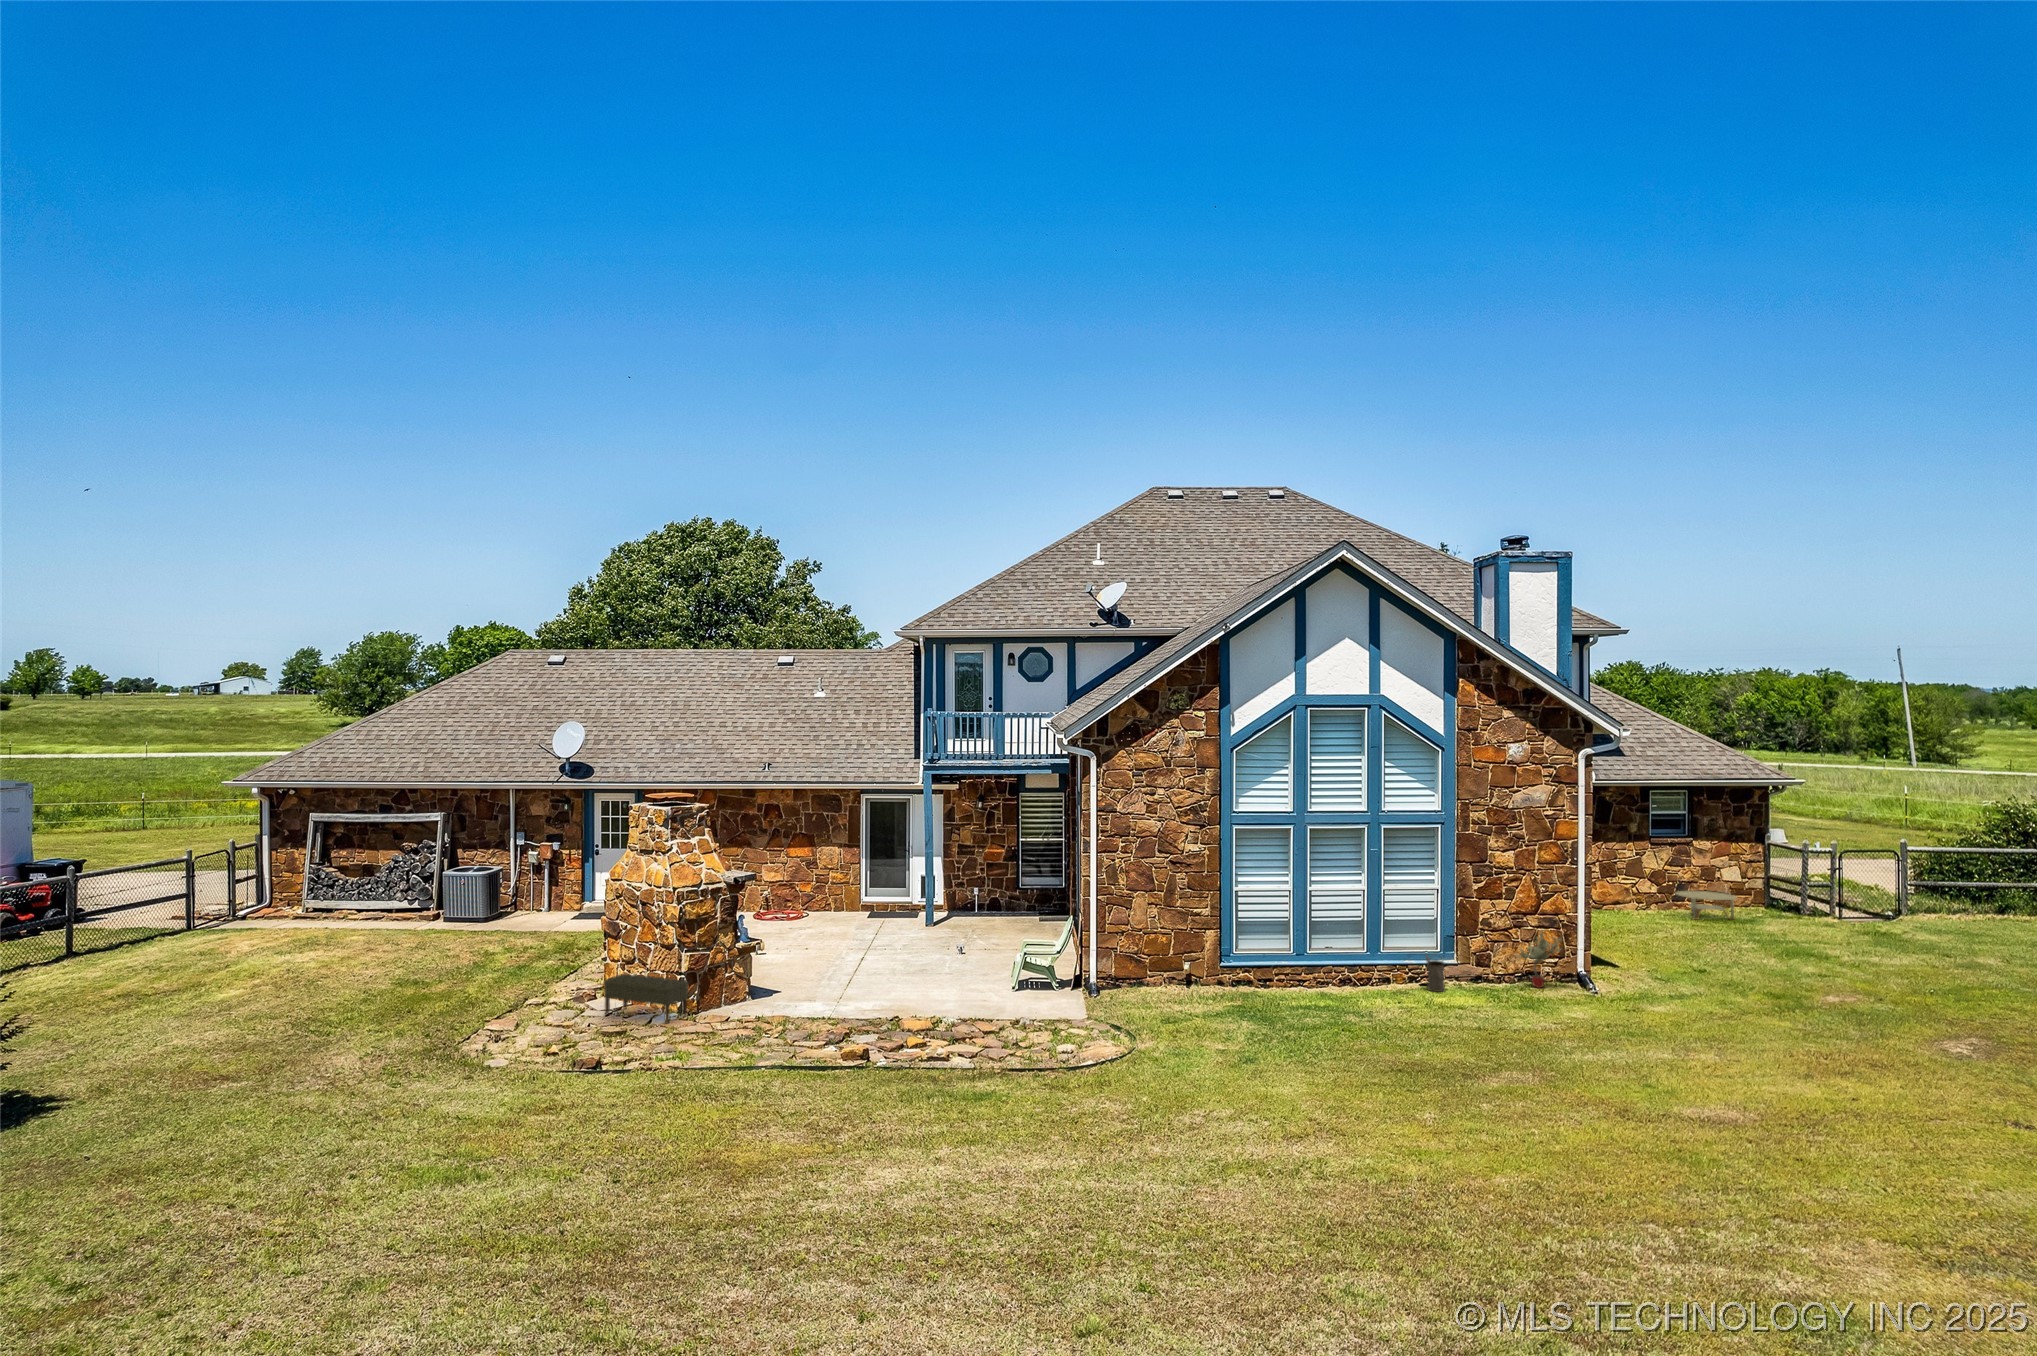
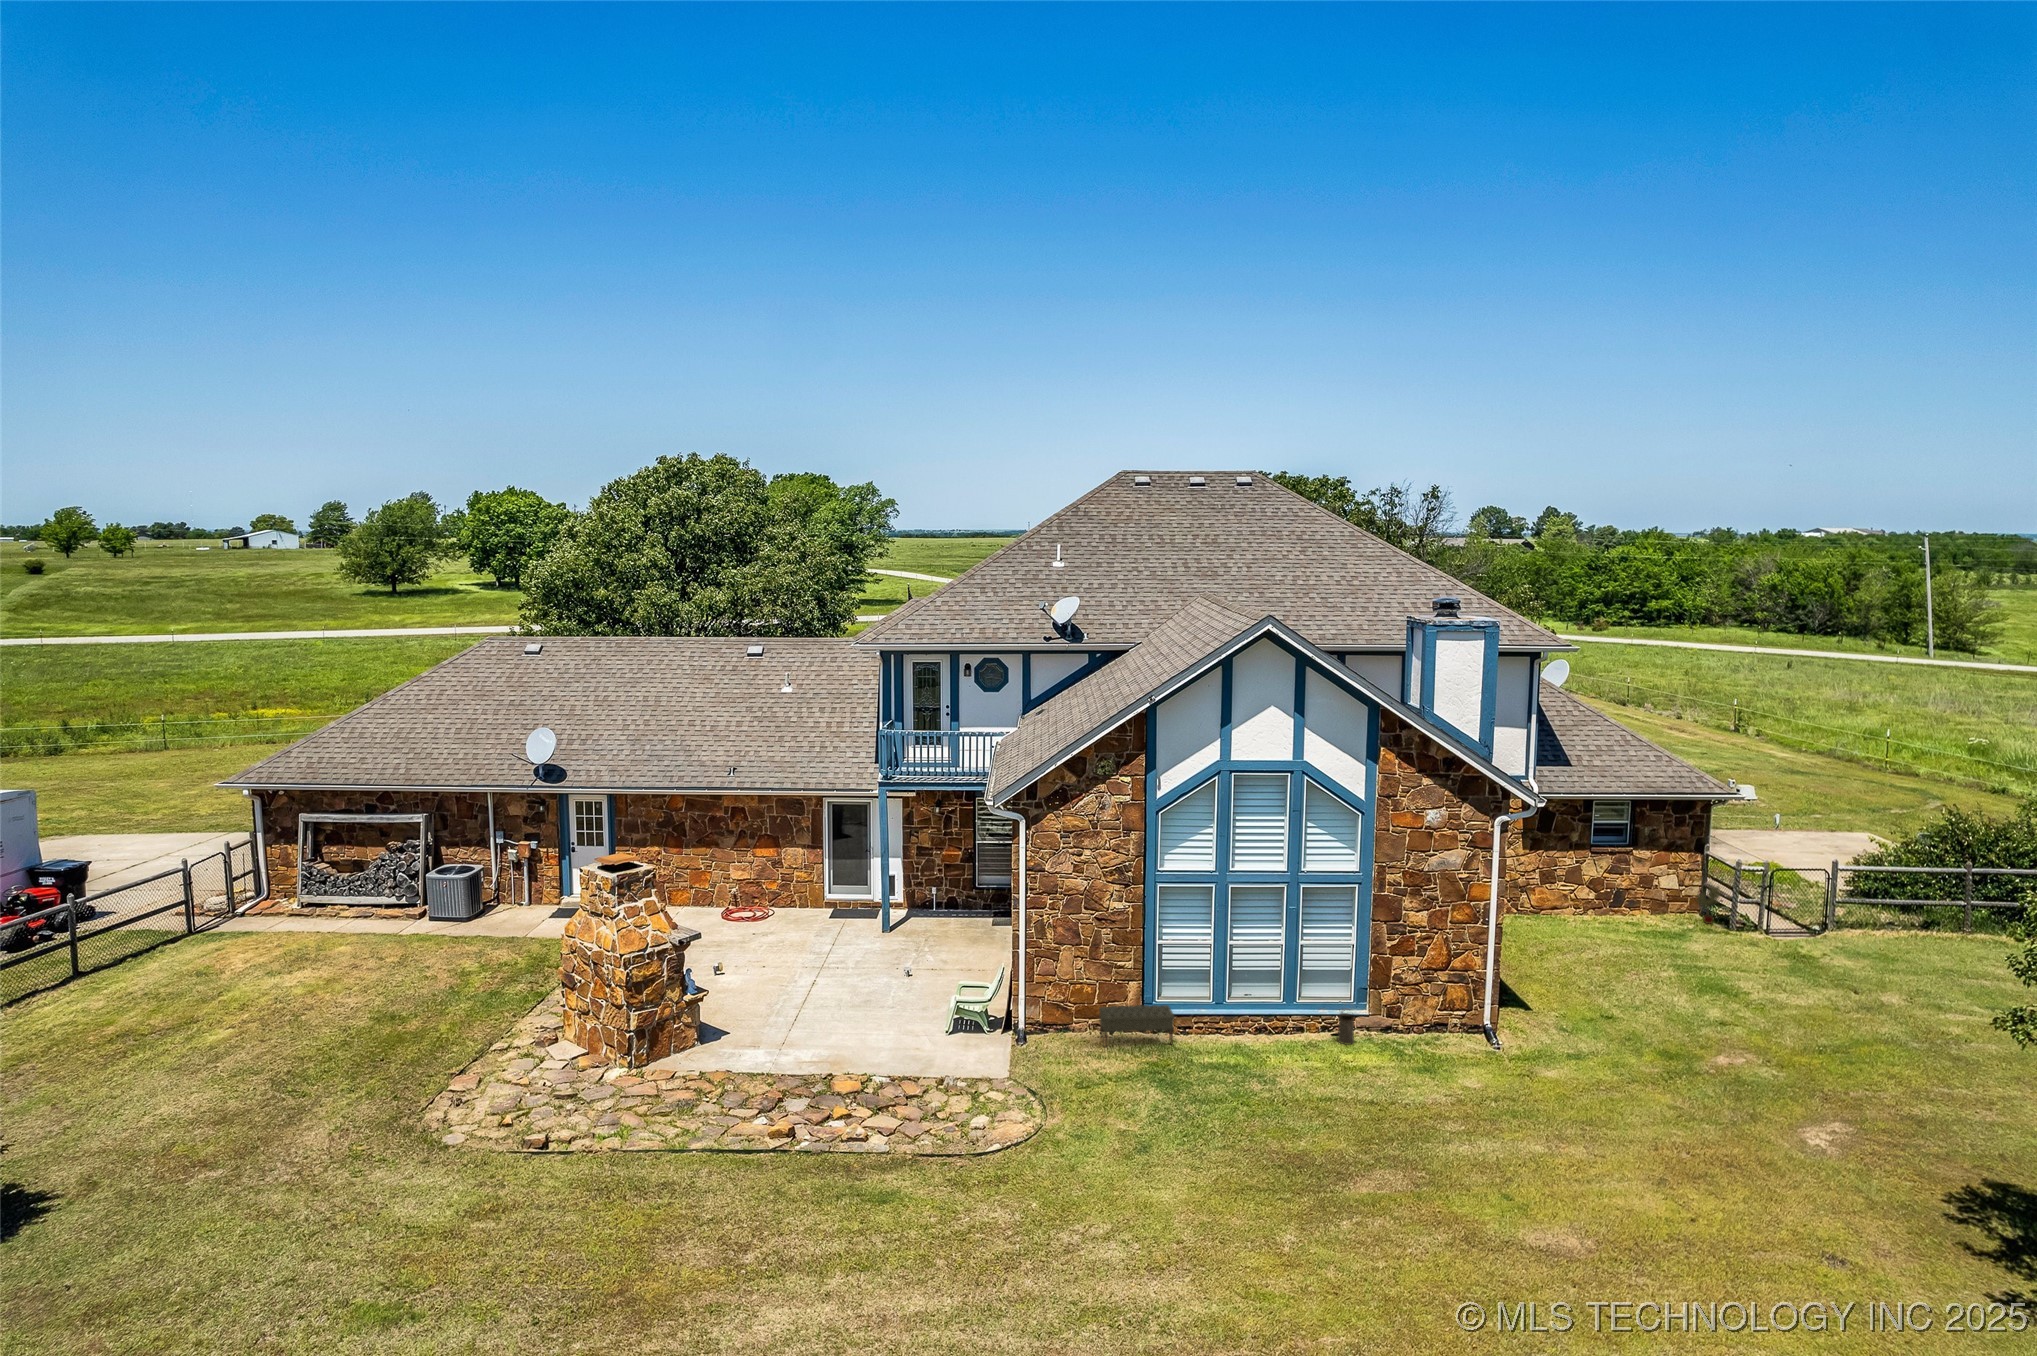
round table: present [1676,891,1737,920] -> none [1607,899,1667,932]
potted tree: present [1516,931,1561,988] -> present [1696,885,1721,924]
bench: present [603,973,689,1024] -> present [1099,1005,1174,1046]

